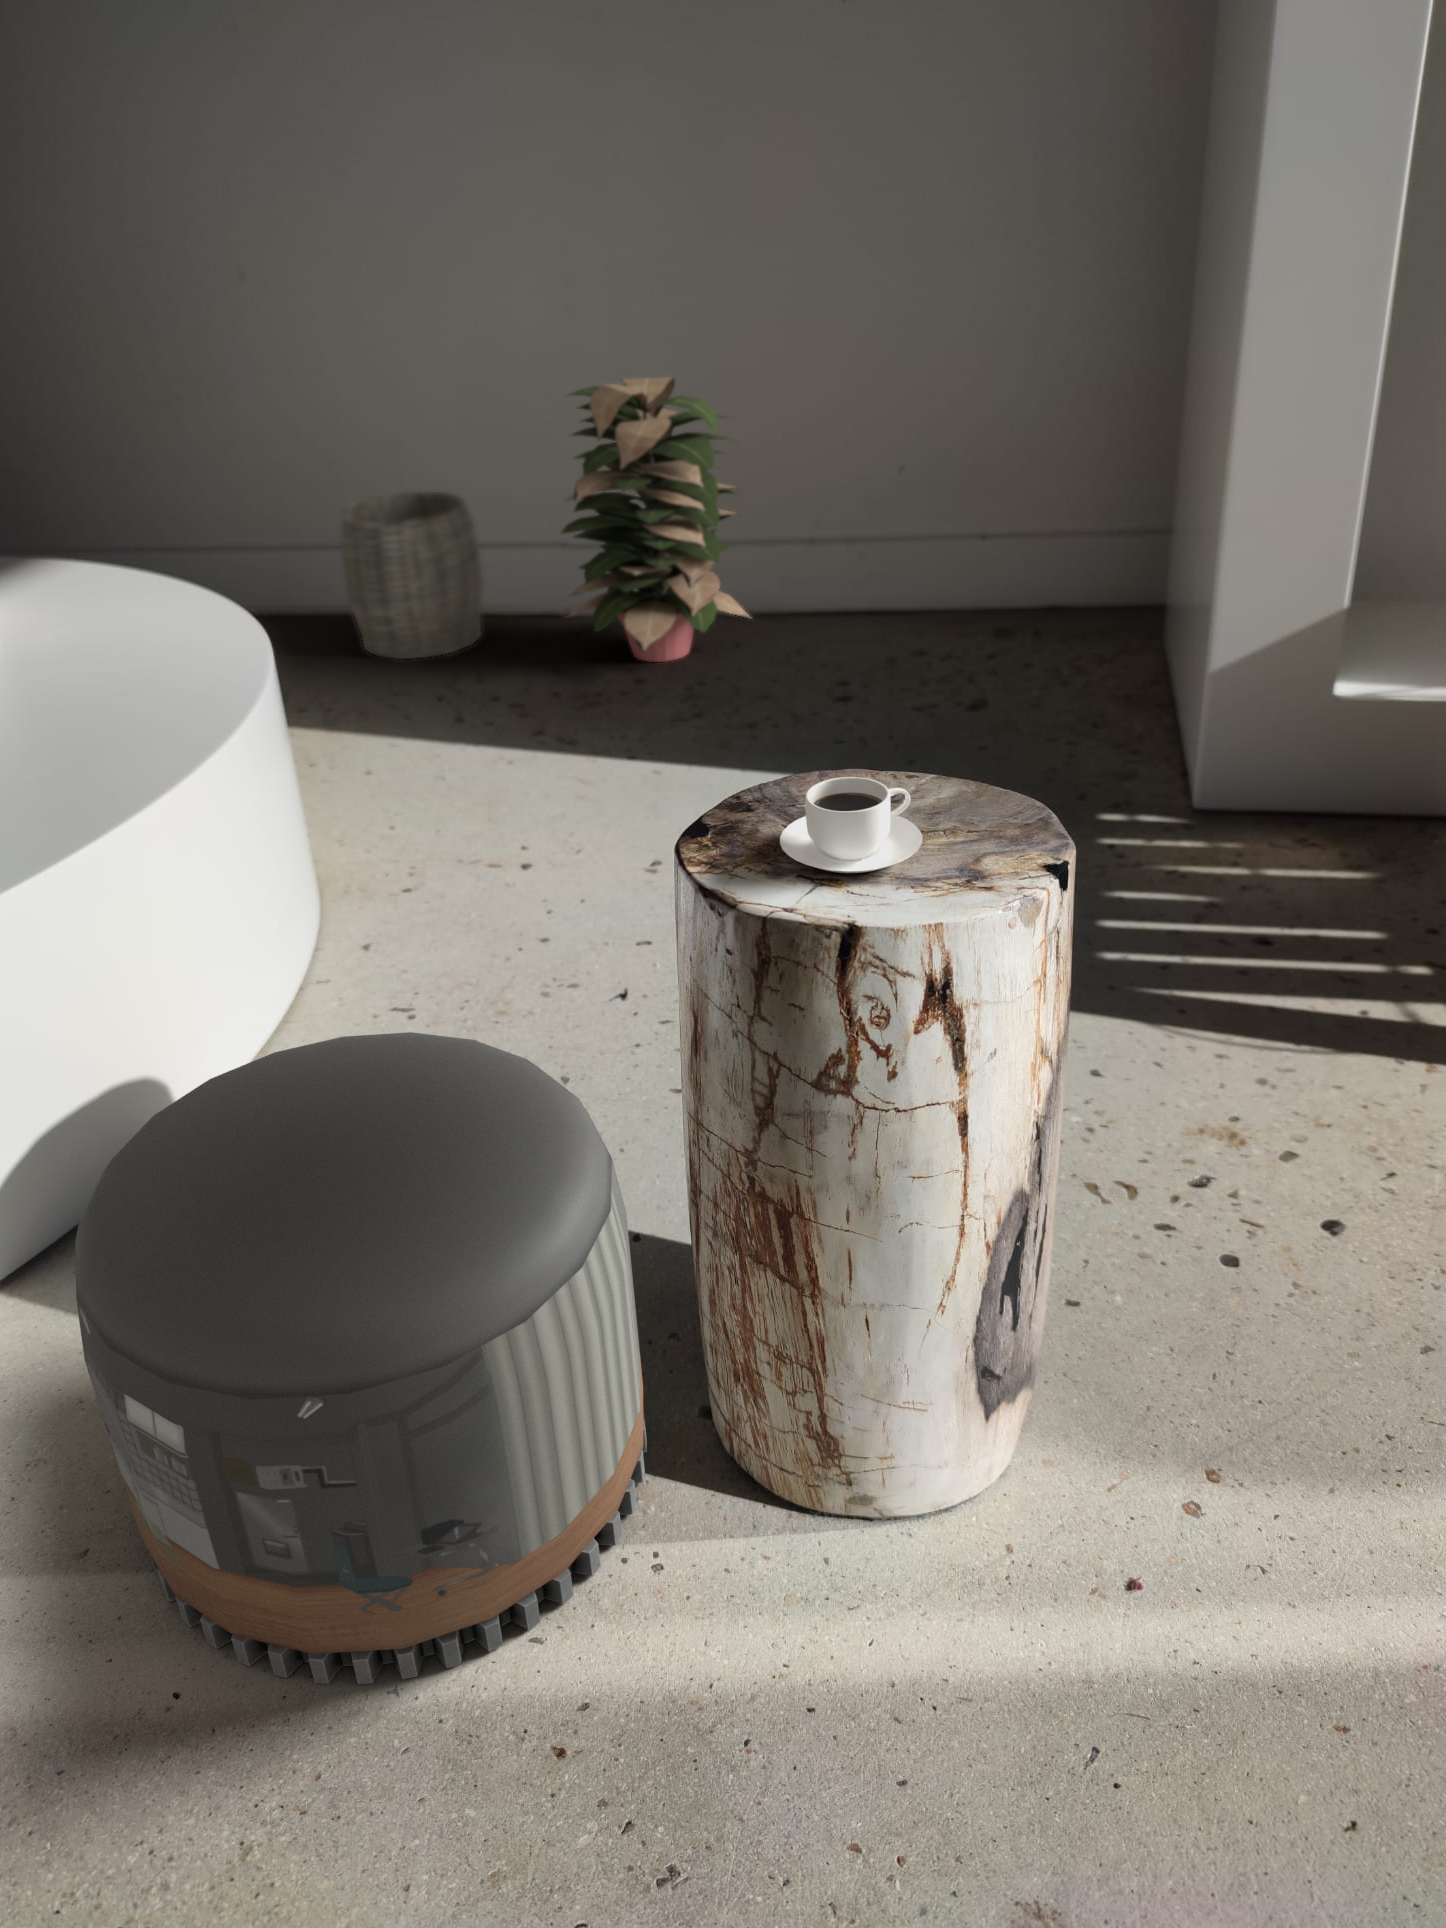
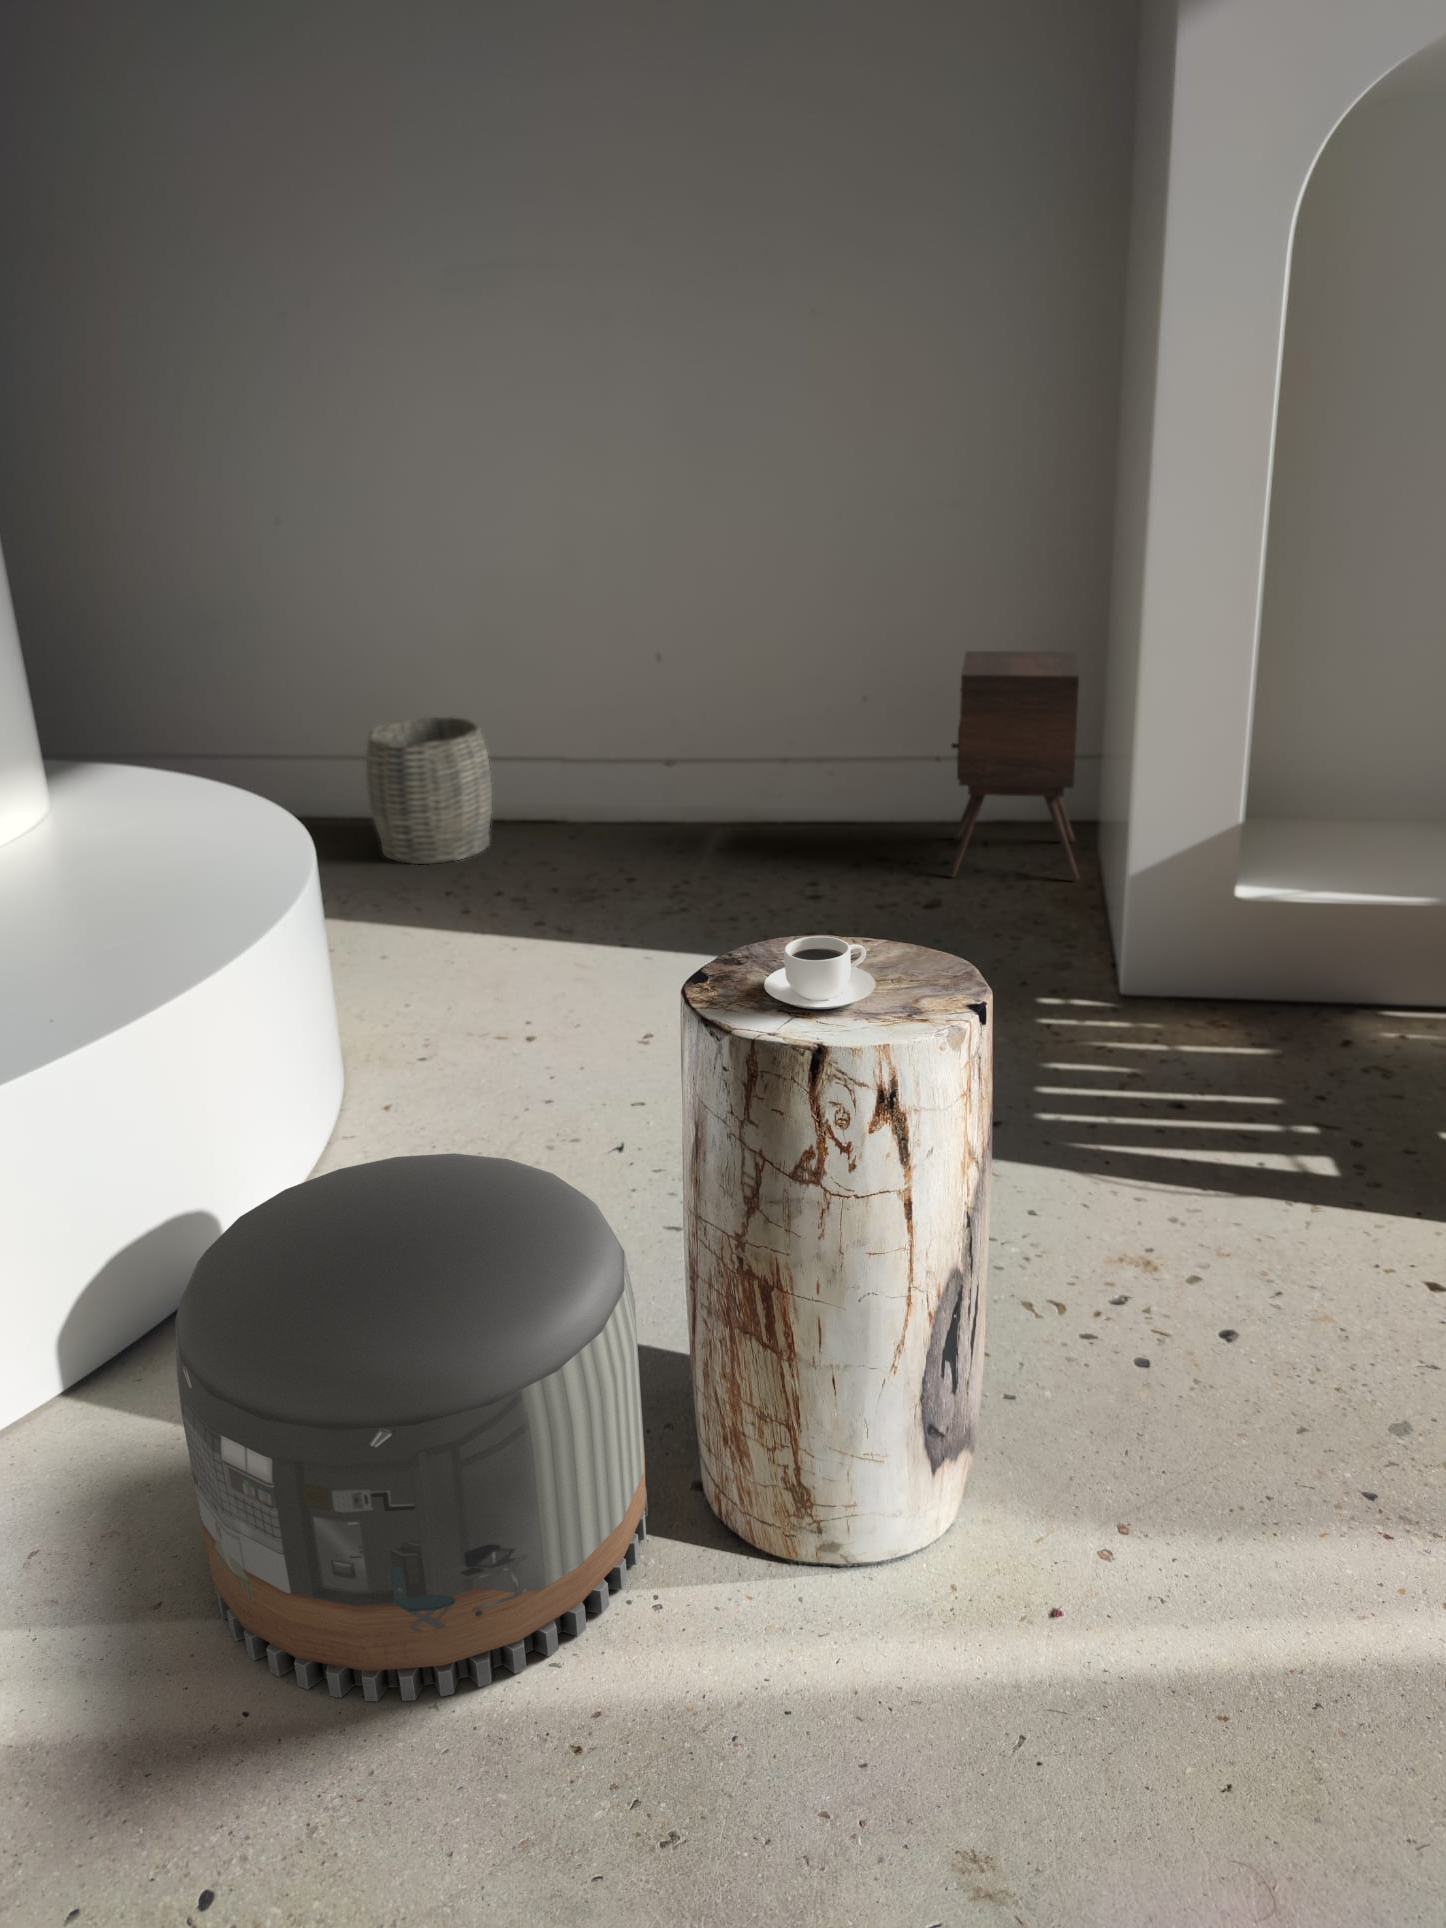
decorative plant: present [562,377,751,662] -> none [564,624,736,869]
side table: none [997,400,1153,669] -> present [951,651,1079,880]

